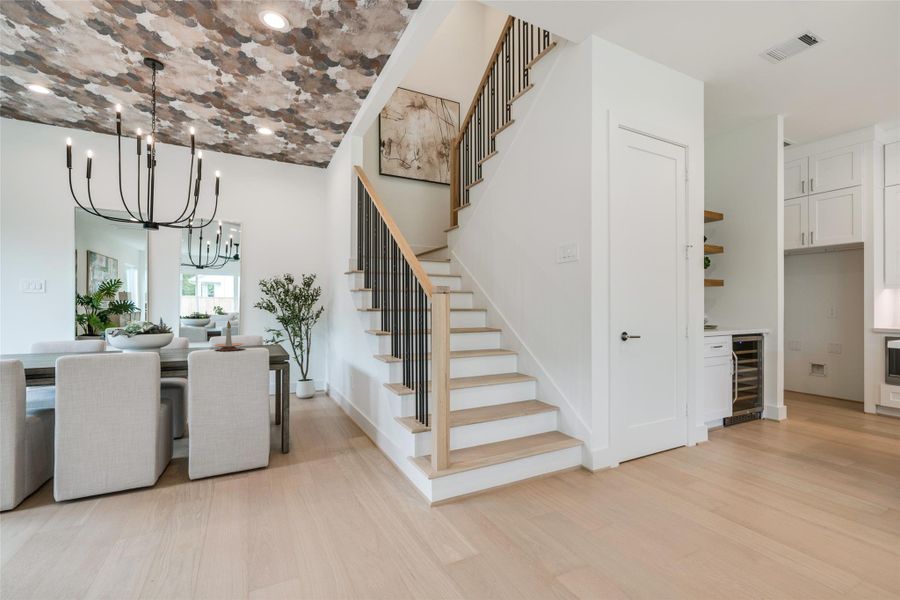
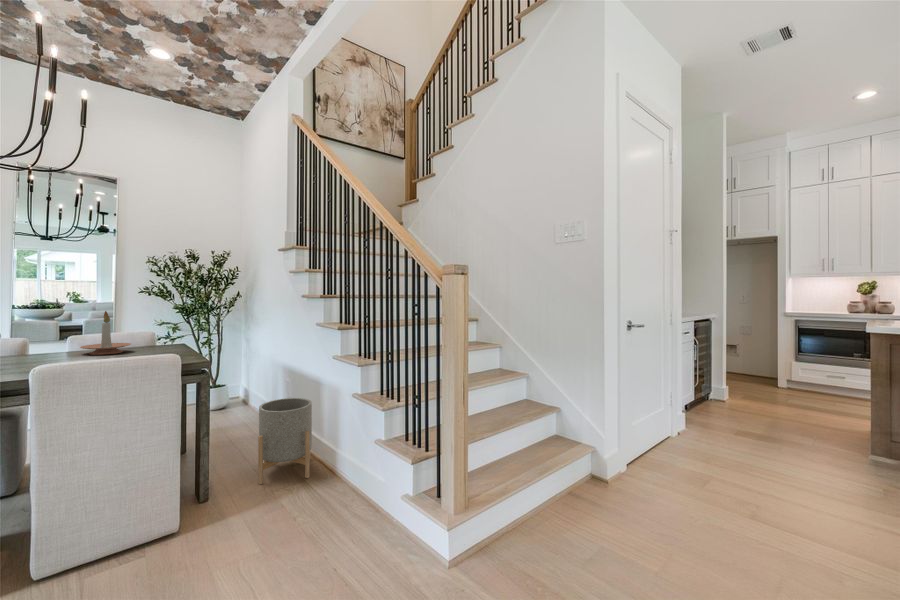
planter: none [321,388,362,450] -> present [258,398,312,485]

